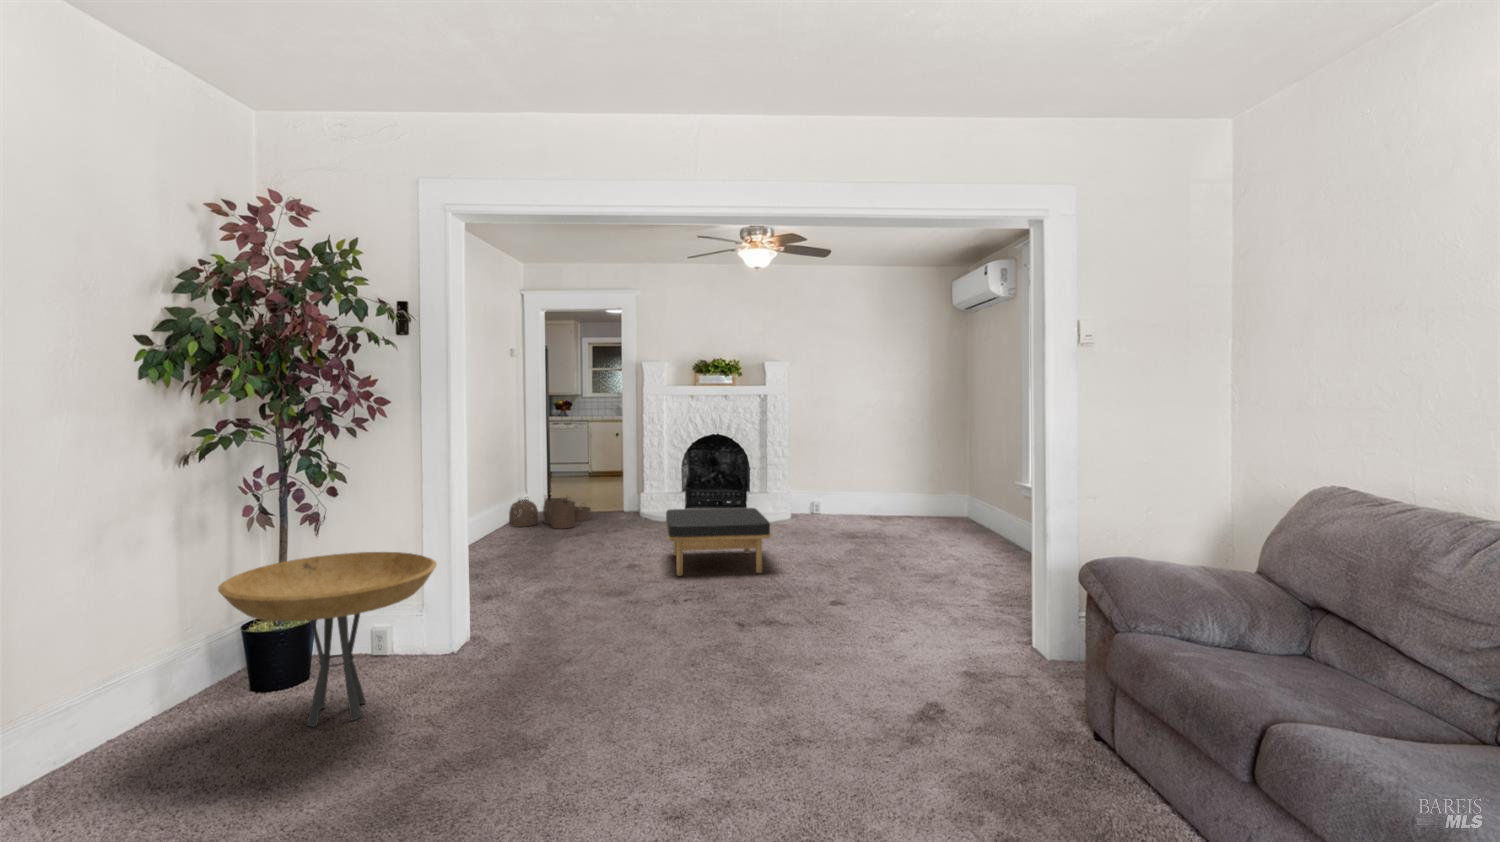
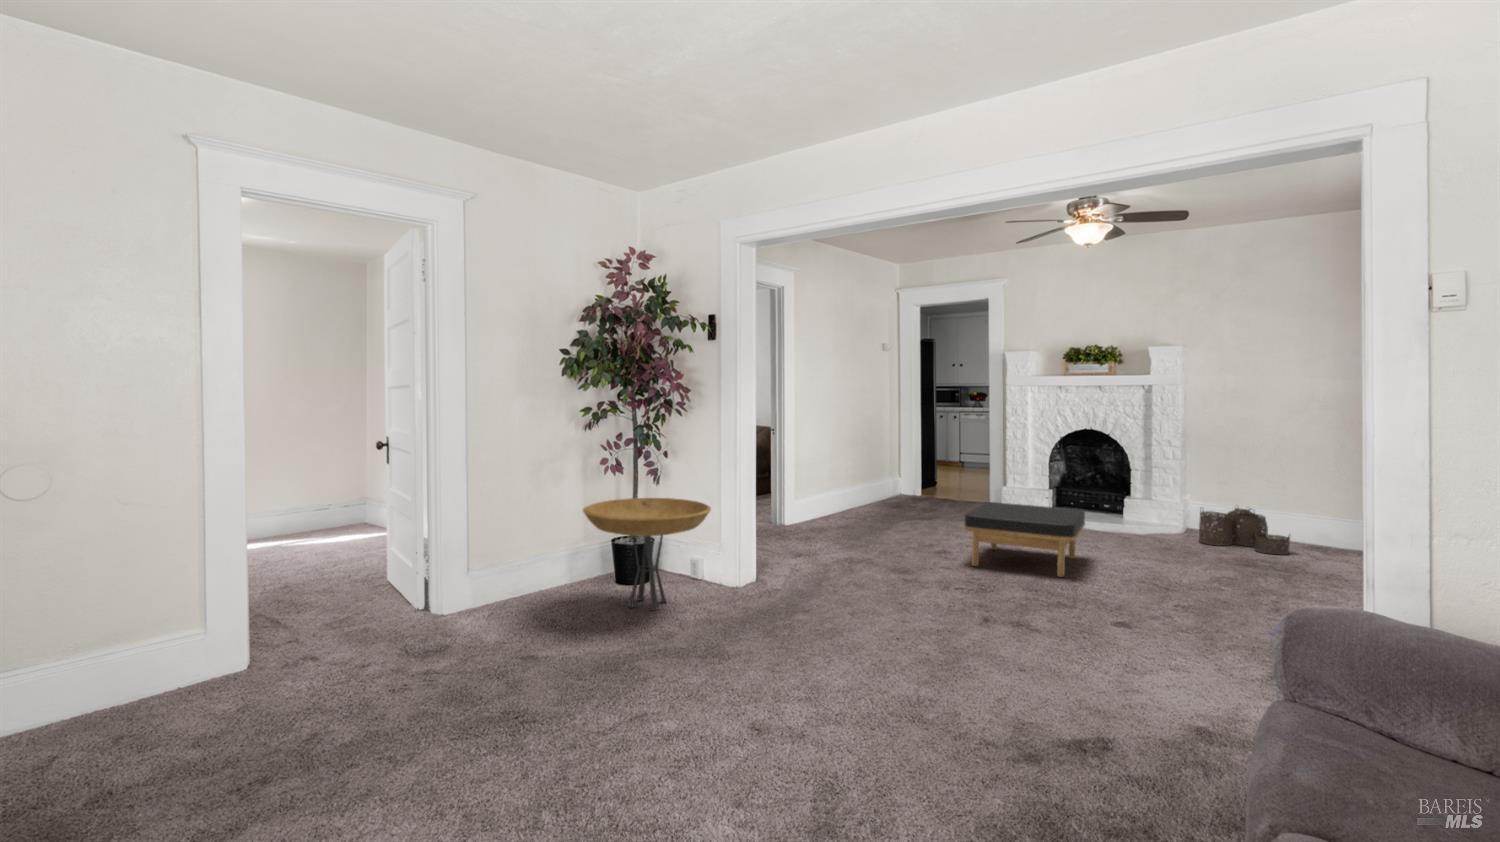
woven basket: present [509,497,591,529] -> present [1199,508,1290,555]

